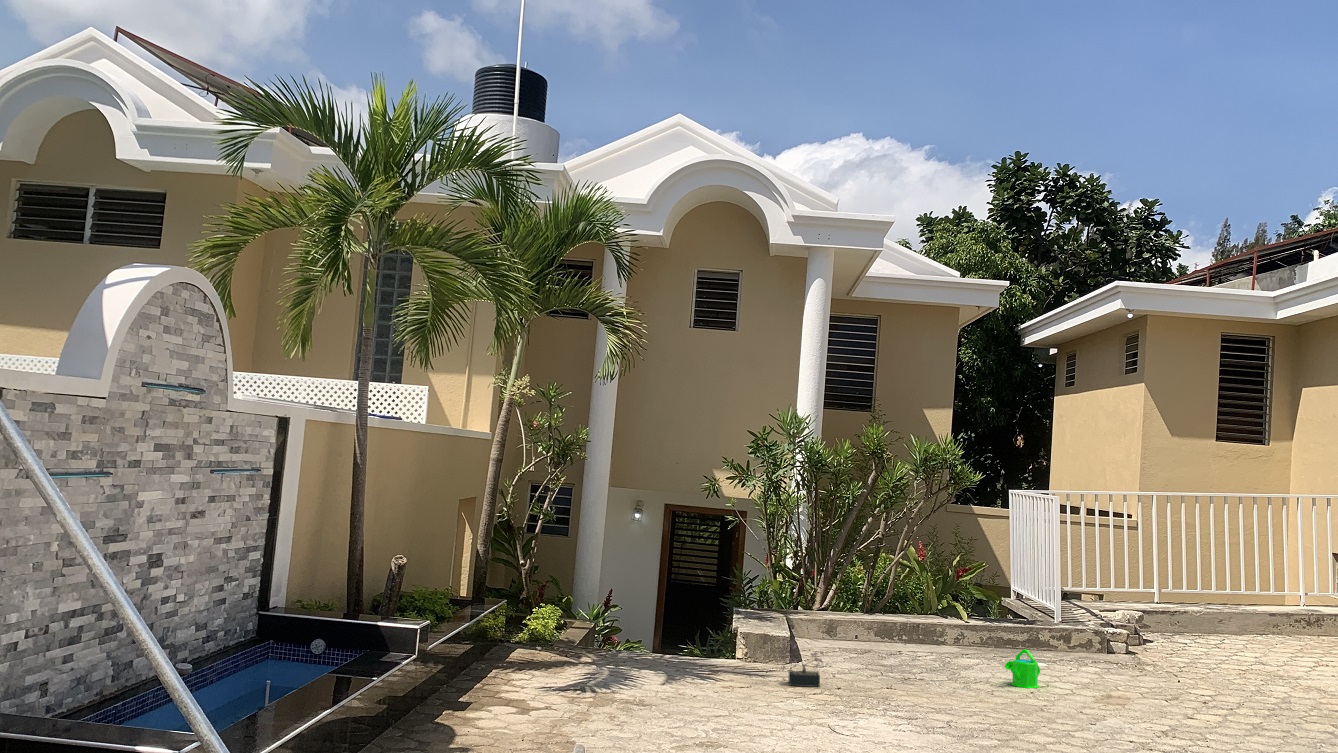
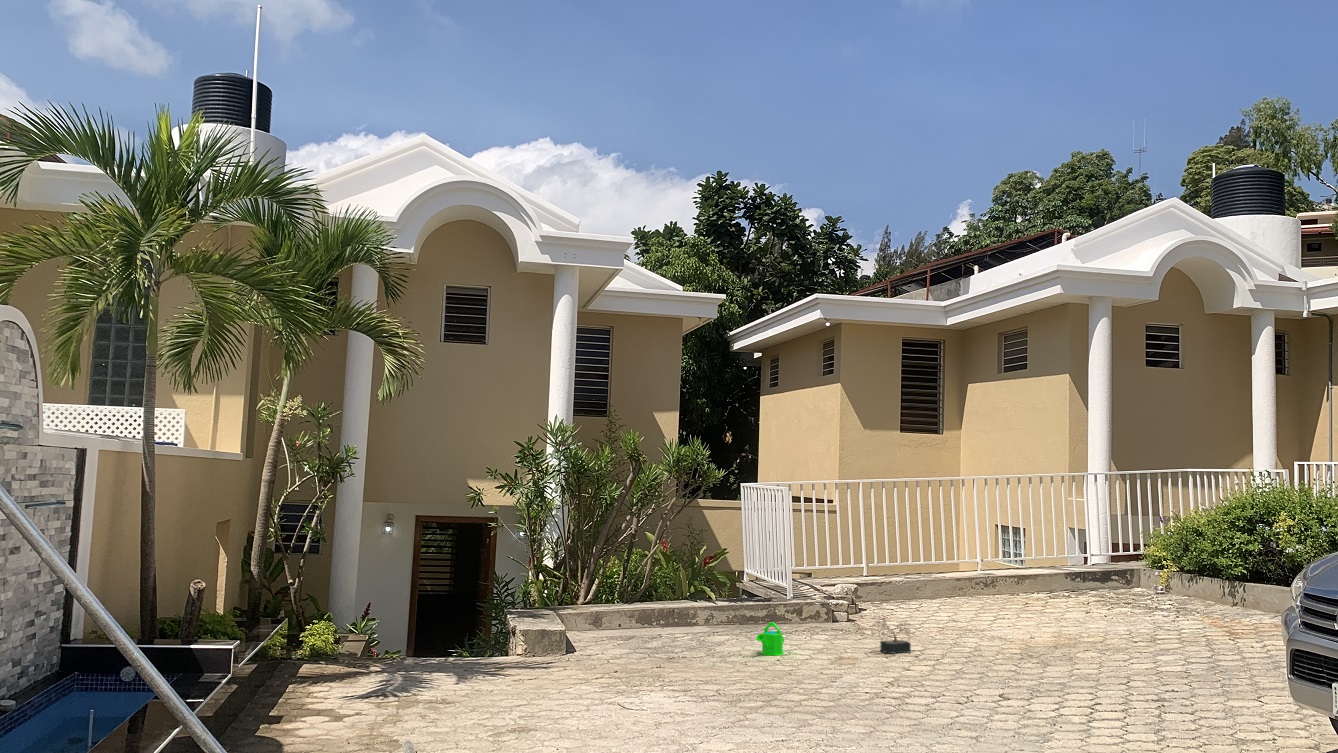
decorative plant: present [776,640,828,687] -> present [872,616,914,654]

